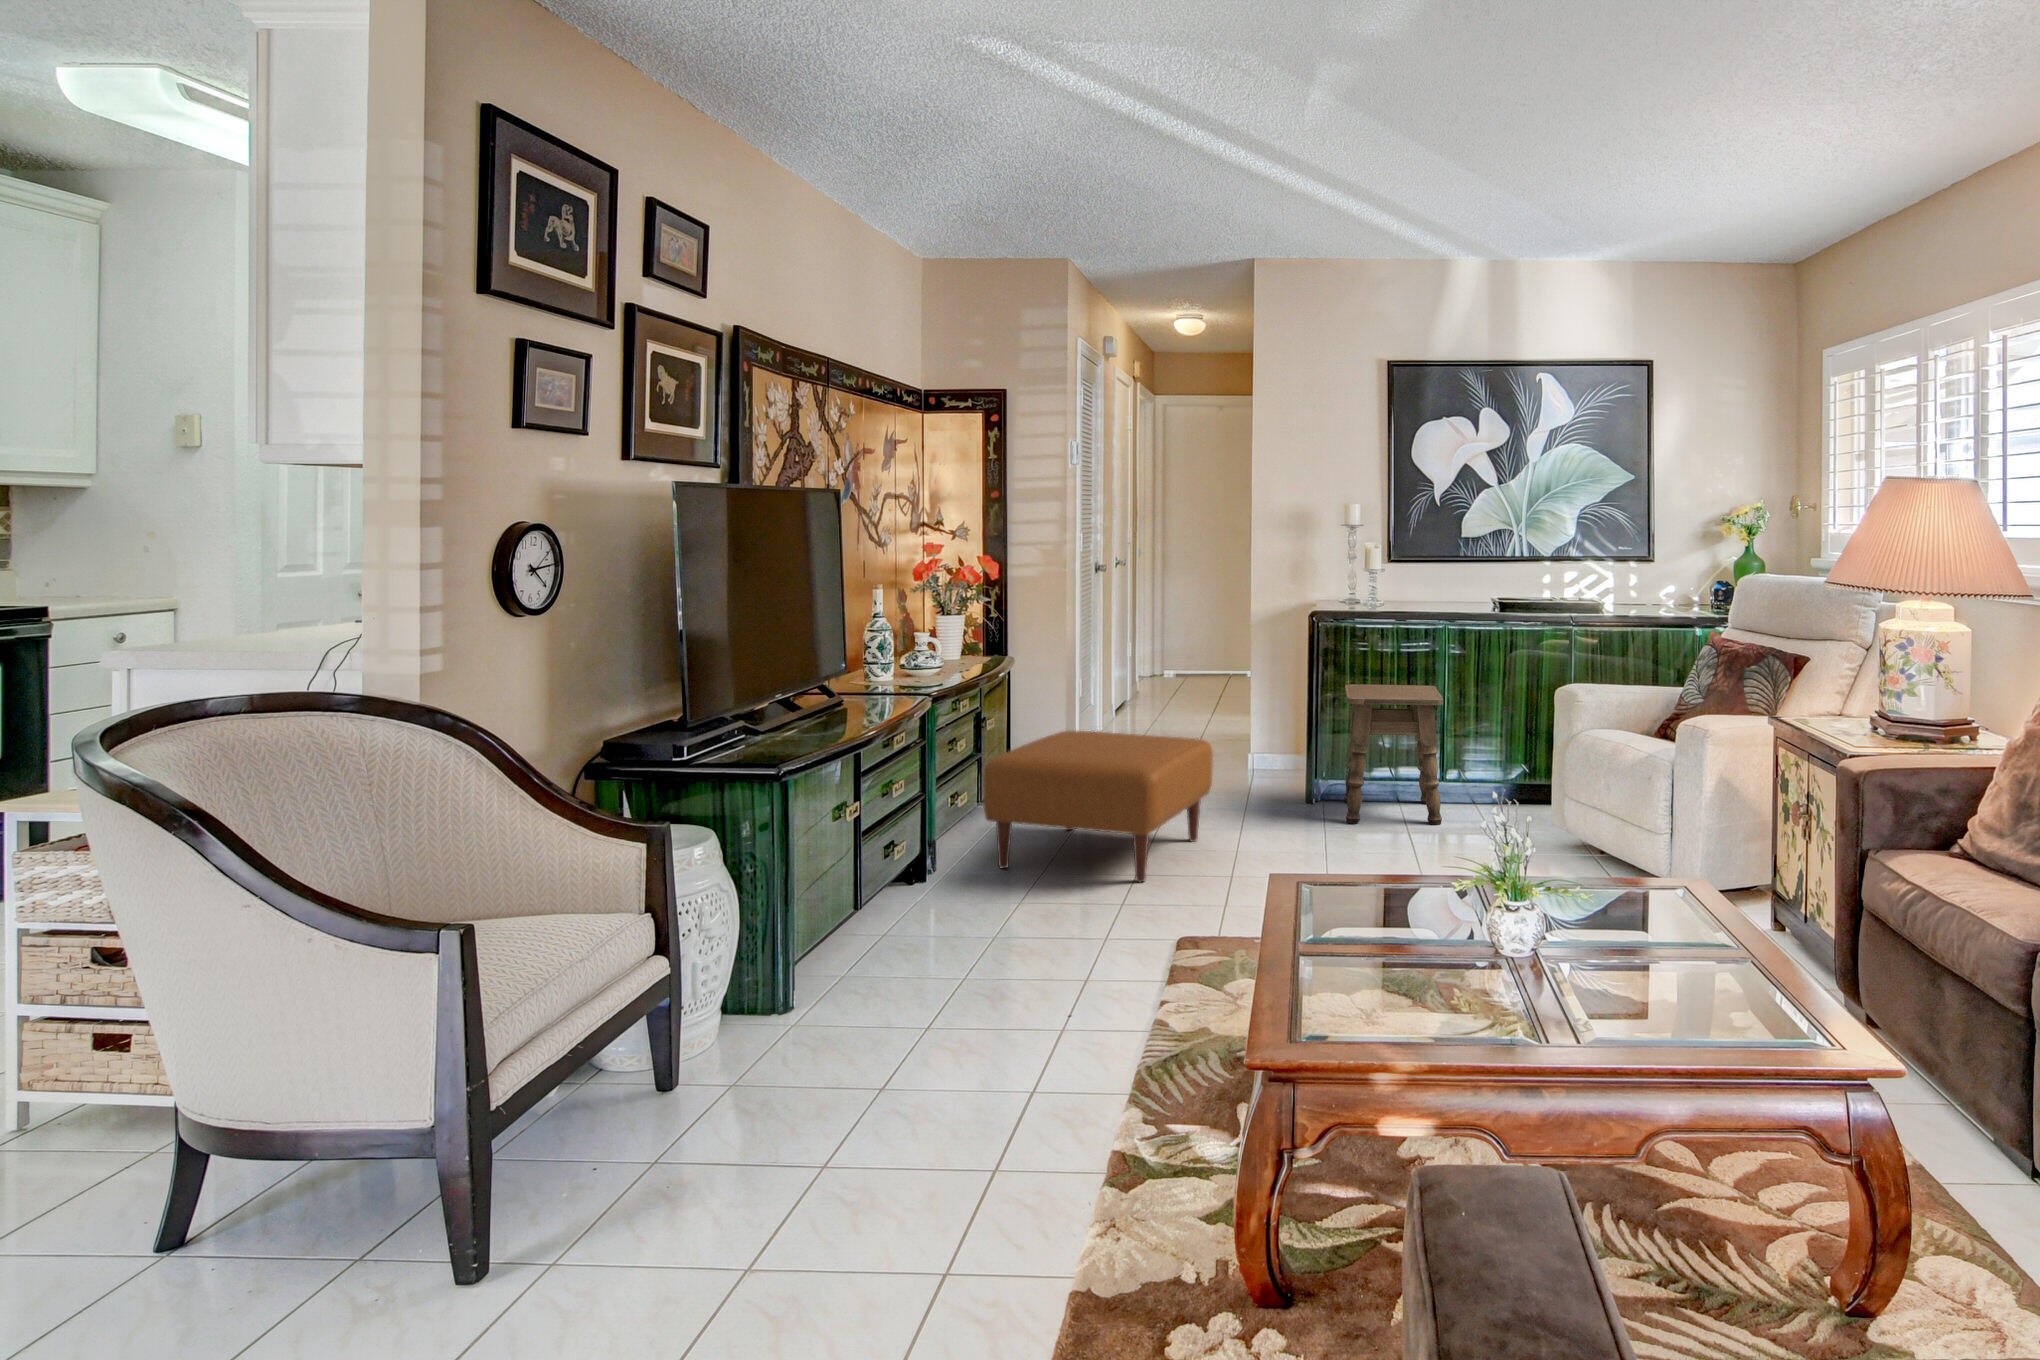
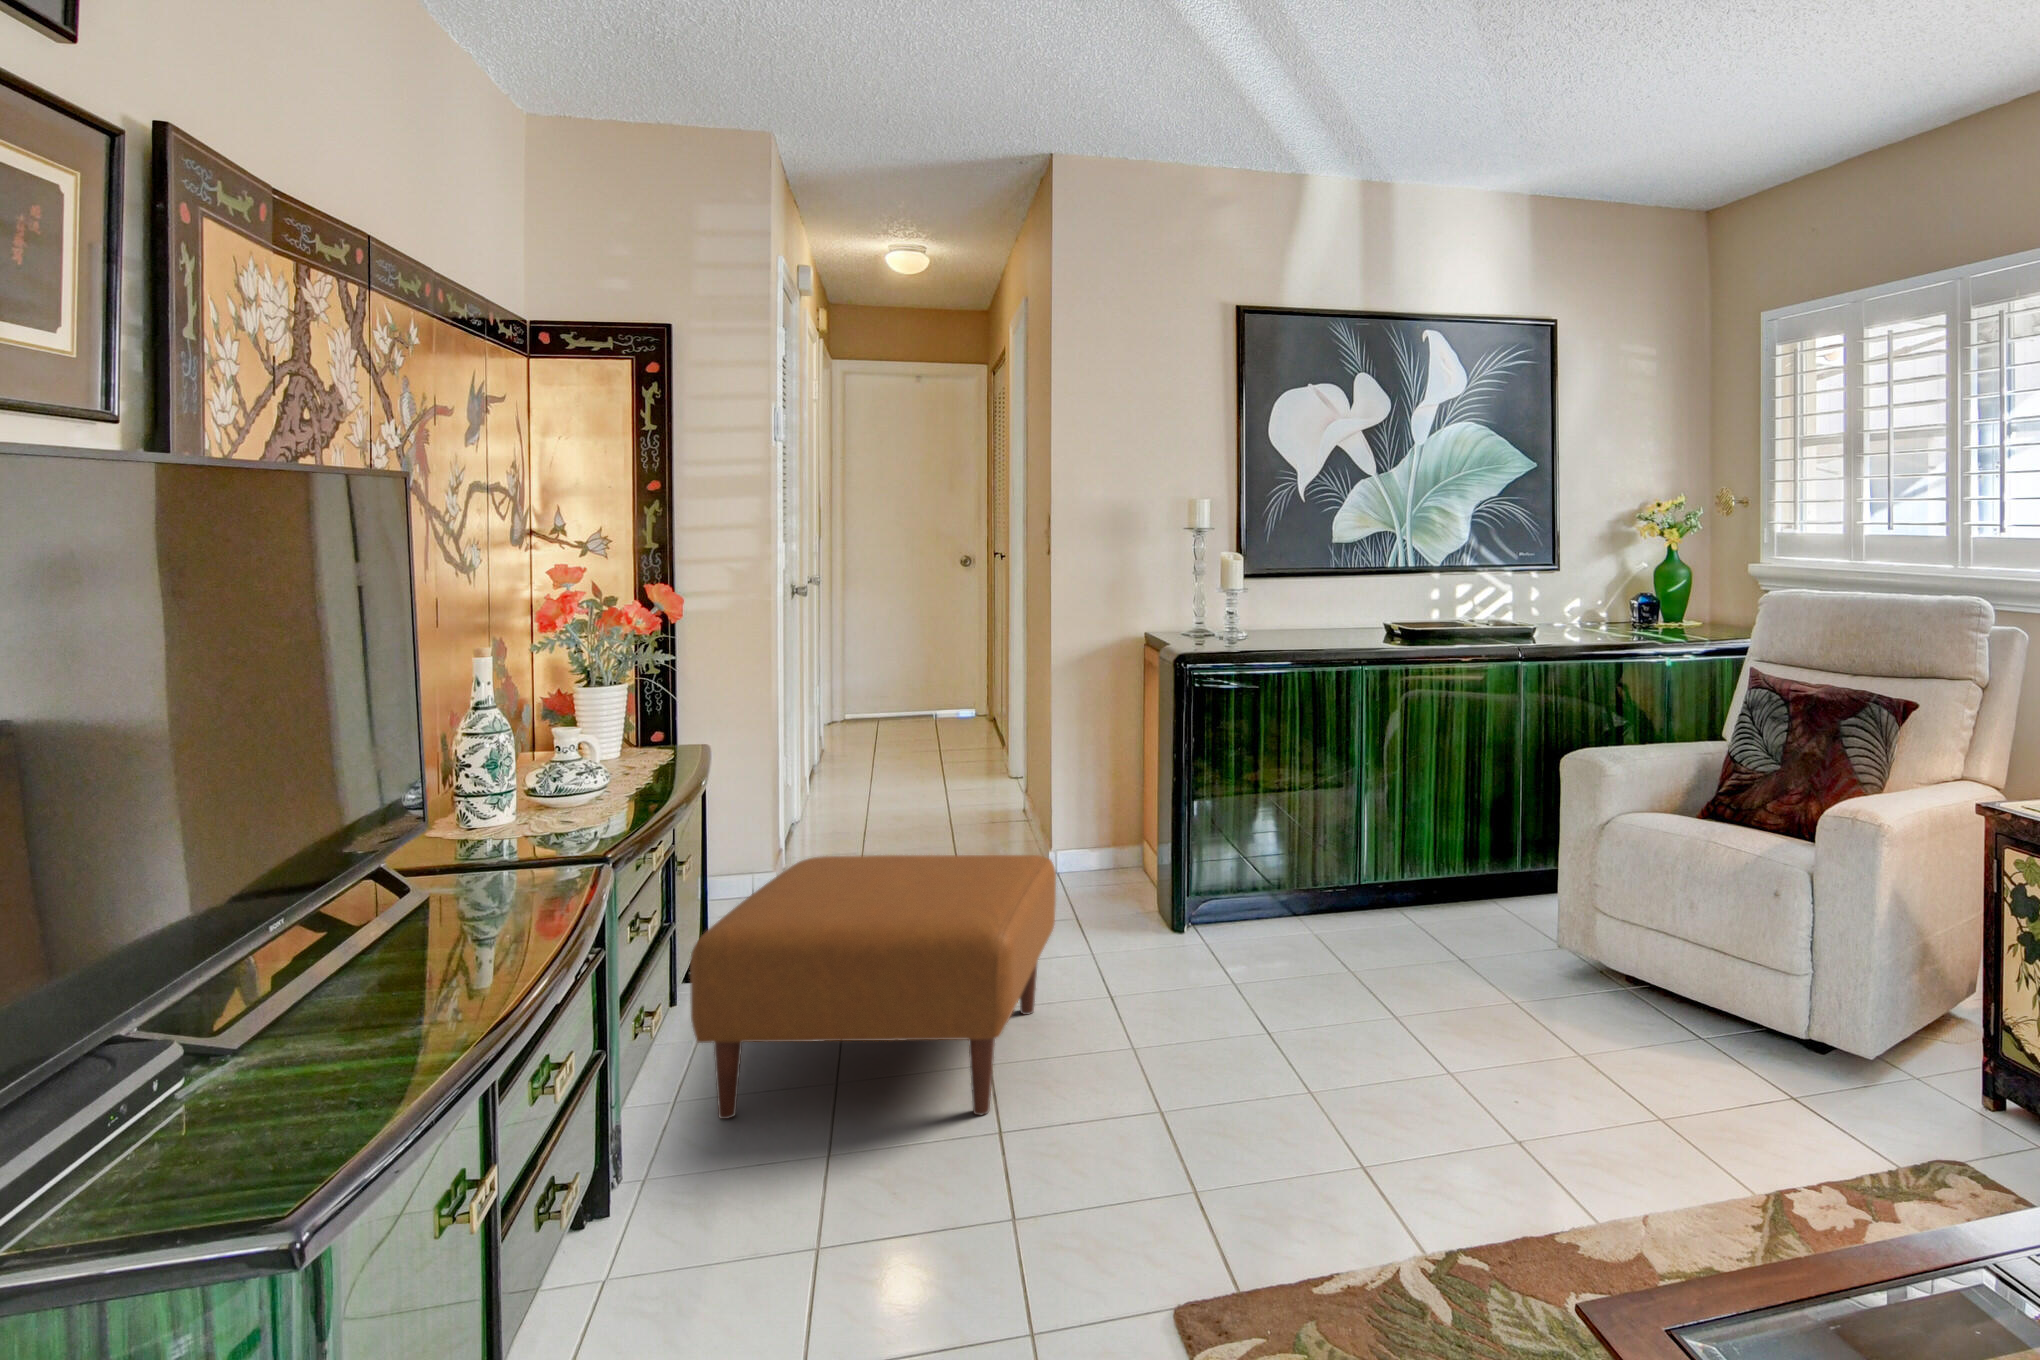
side table: present [1344,684,1443,825] -> none [1208,743,1362,951]

